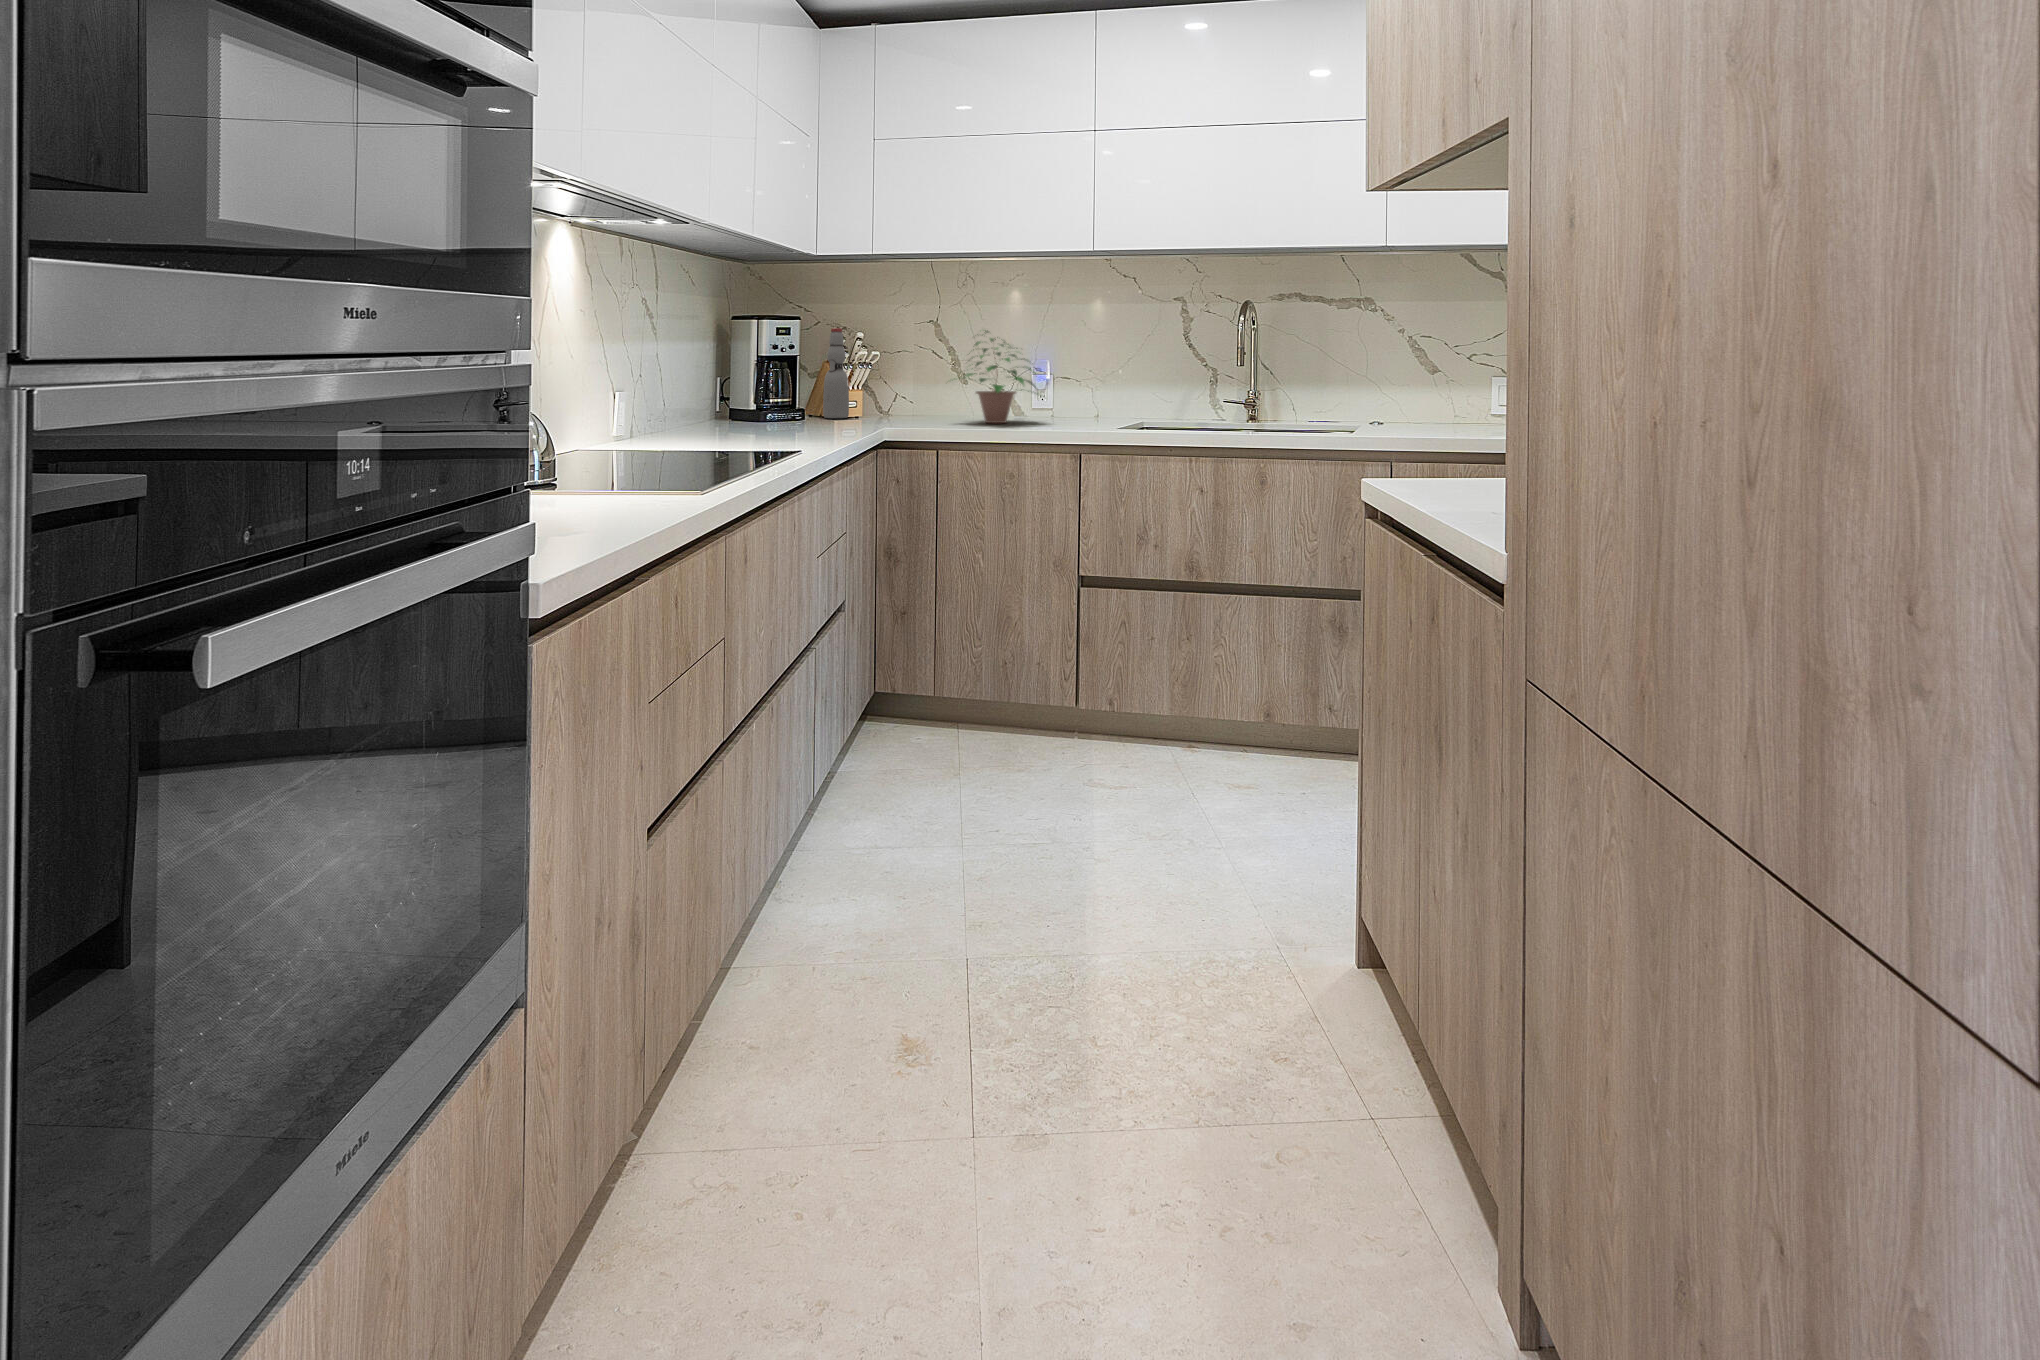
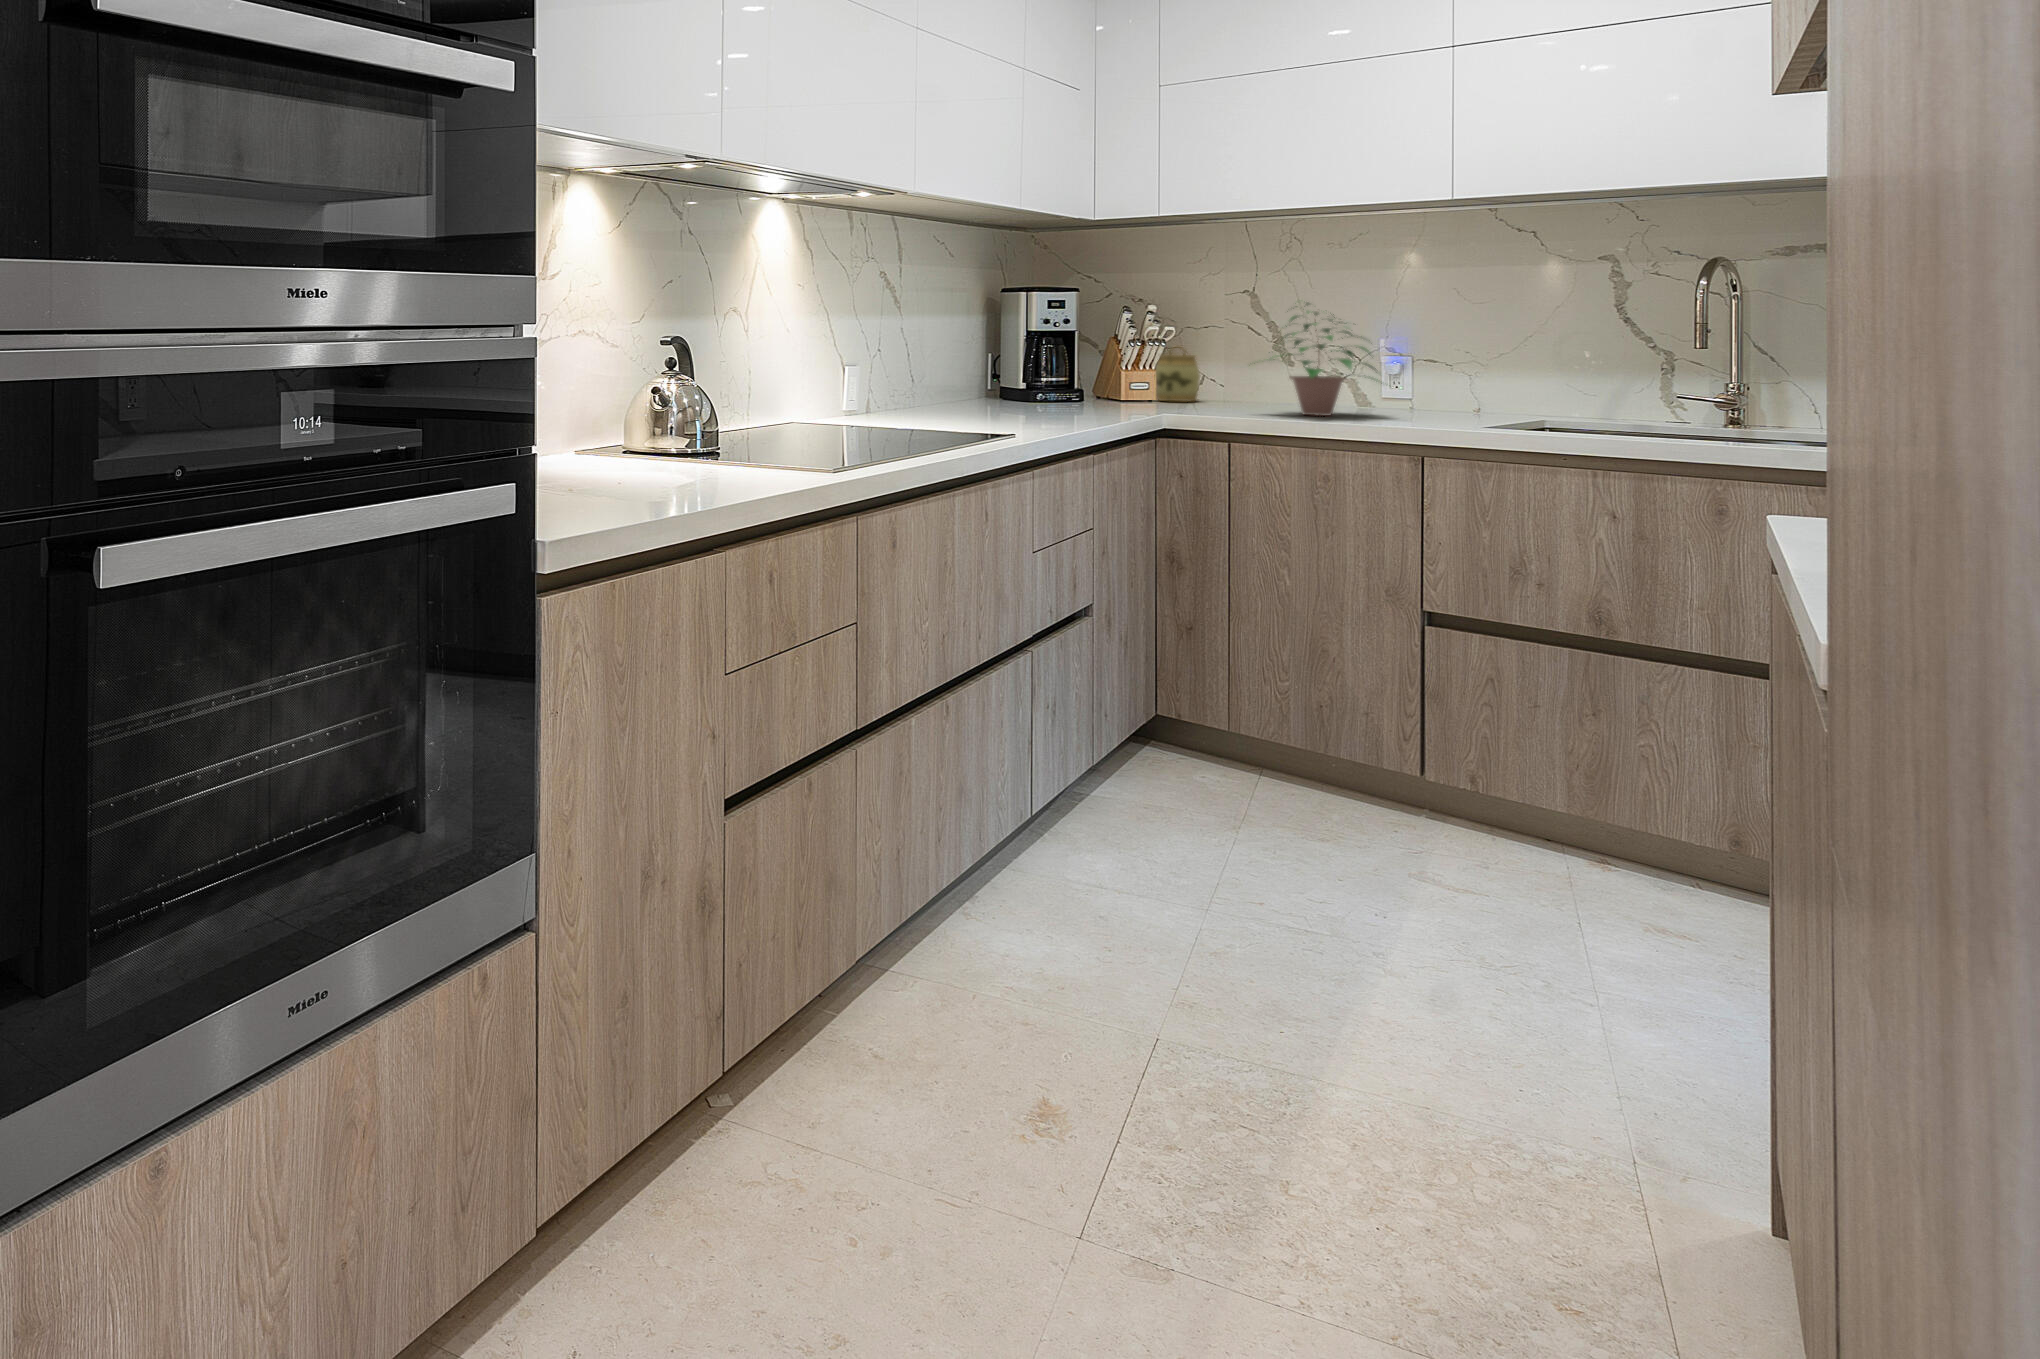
bottle: present [823,328,849,418] -> none [1105,303,1136,404]
jar: none [859,366,895,415] -> present [1154,346,1200,402]

